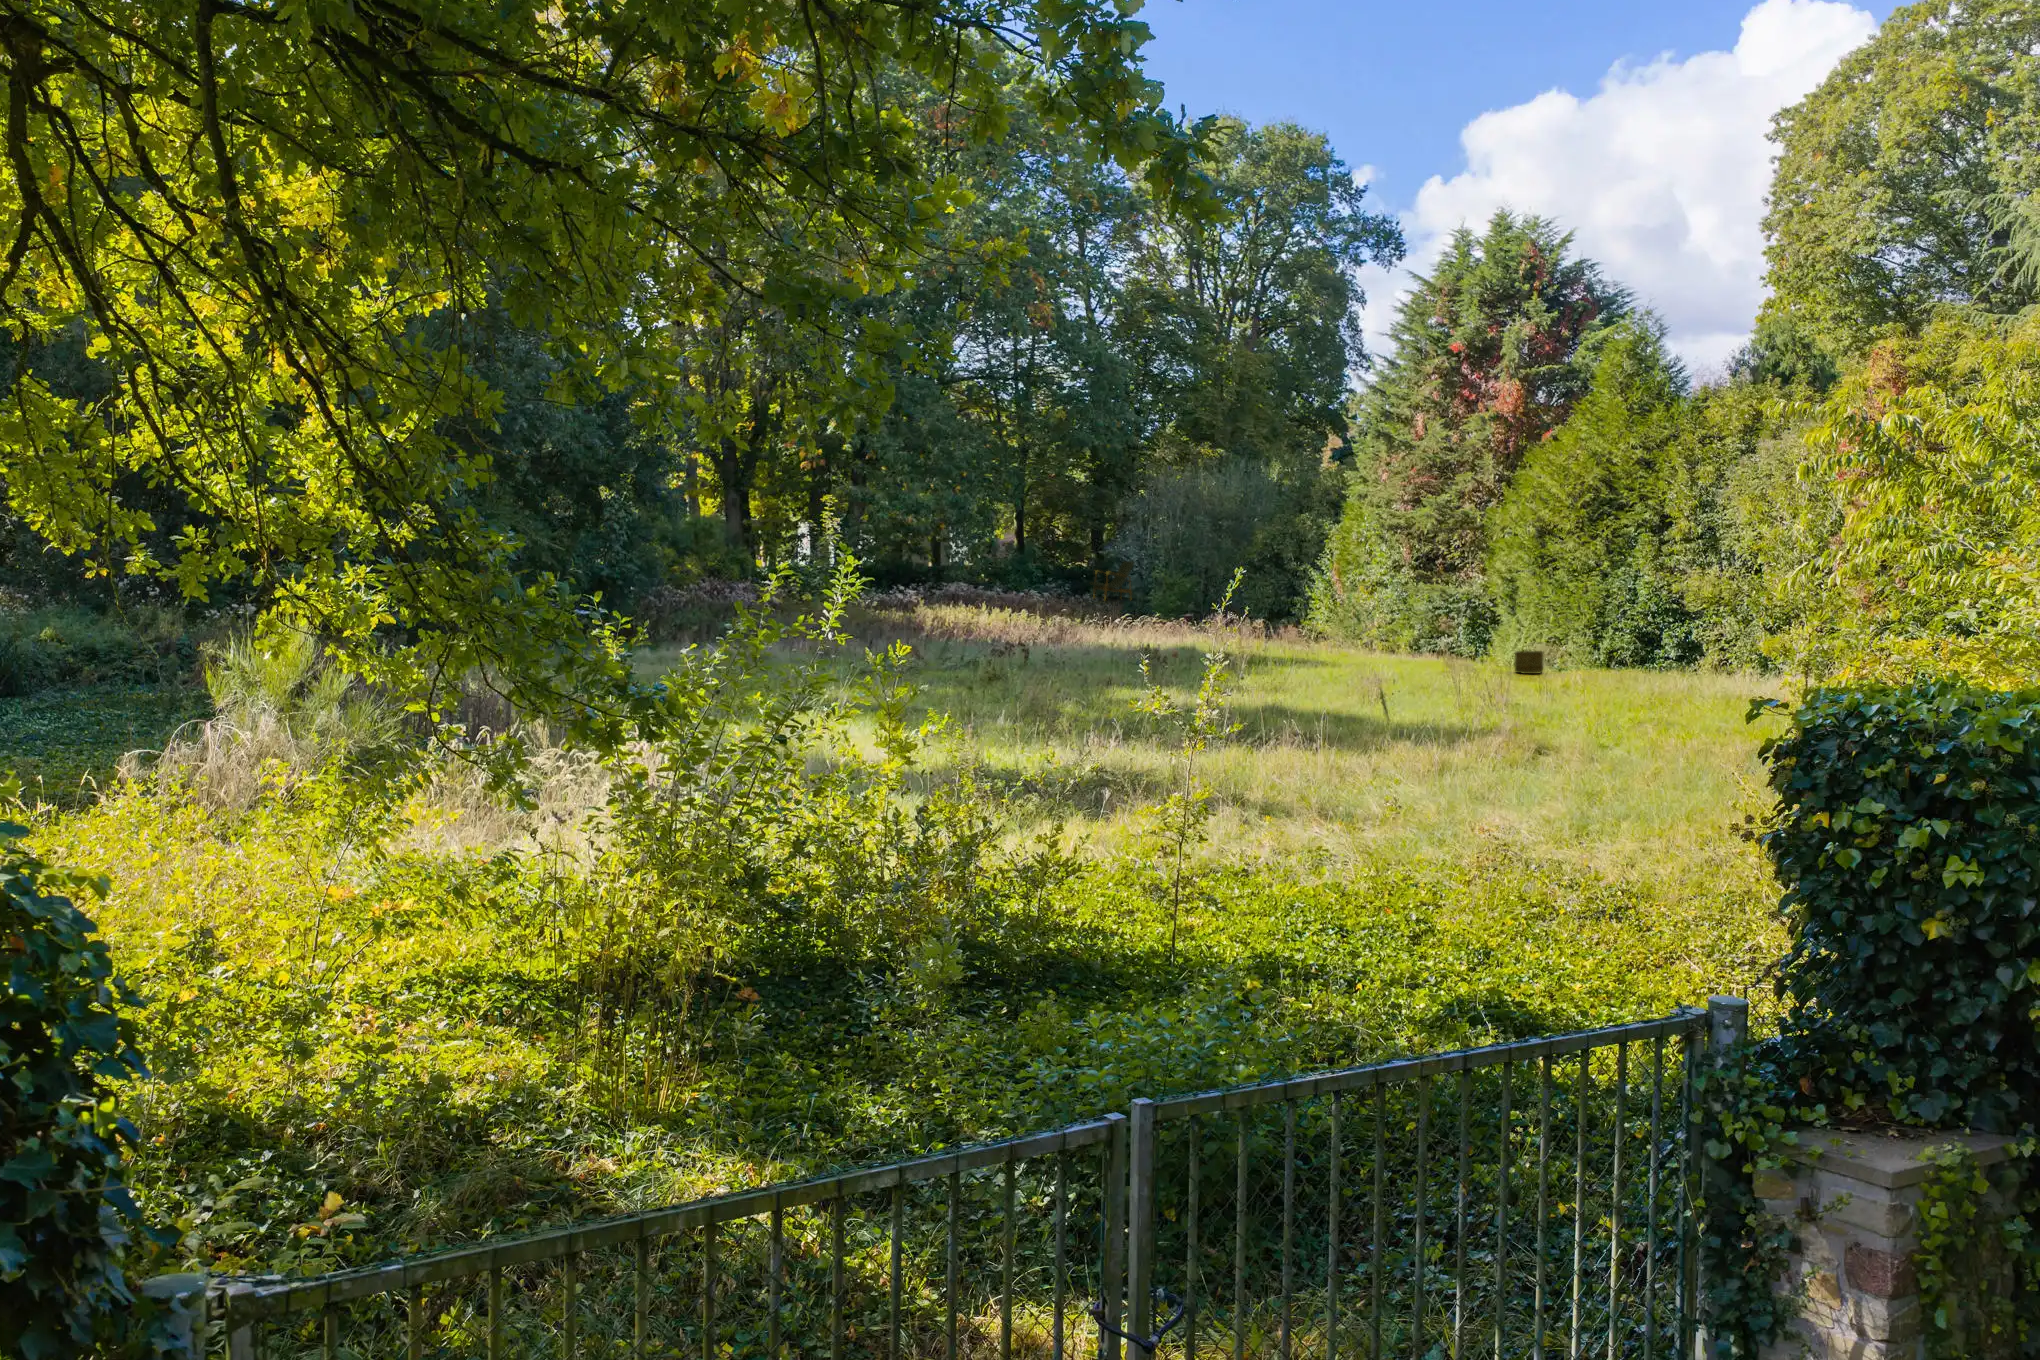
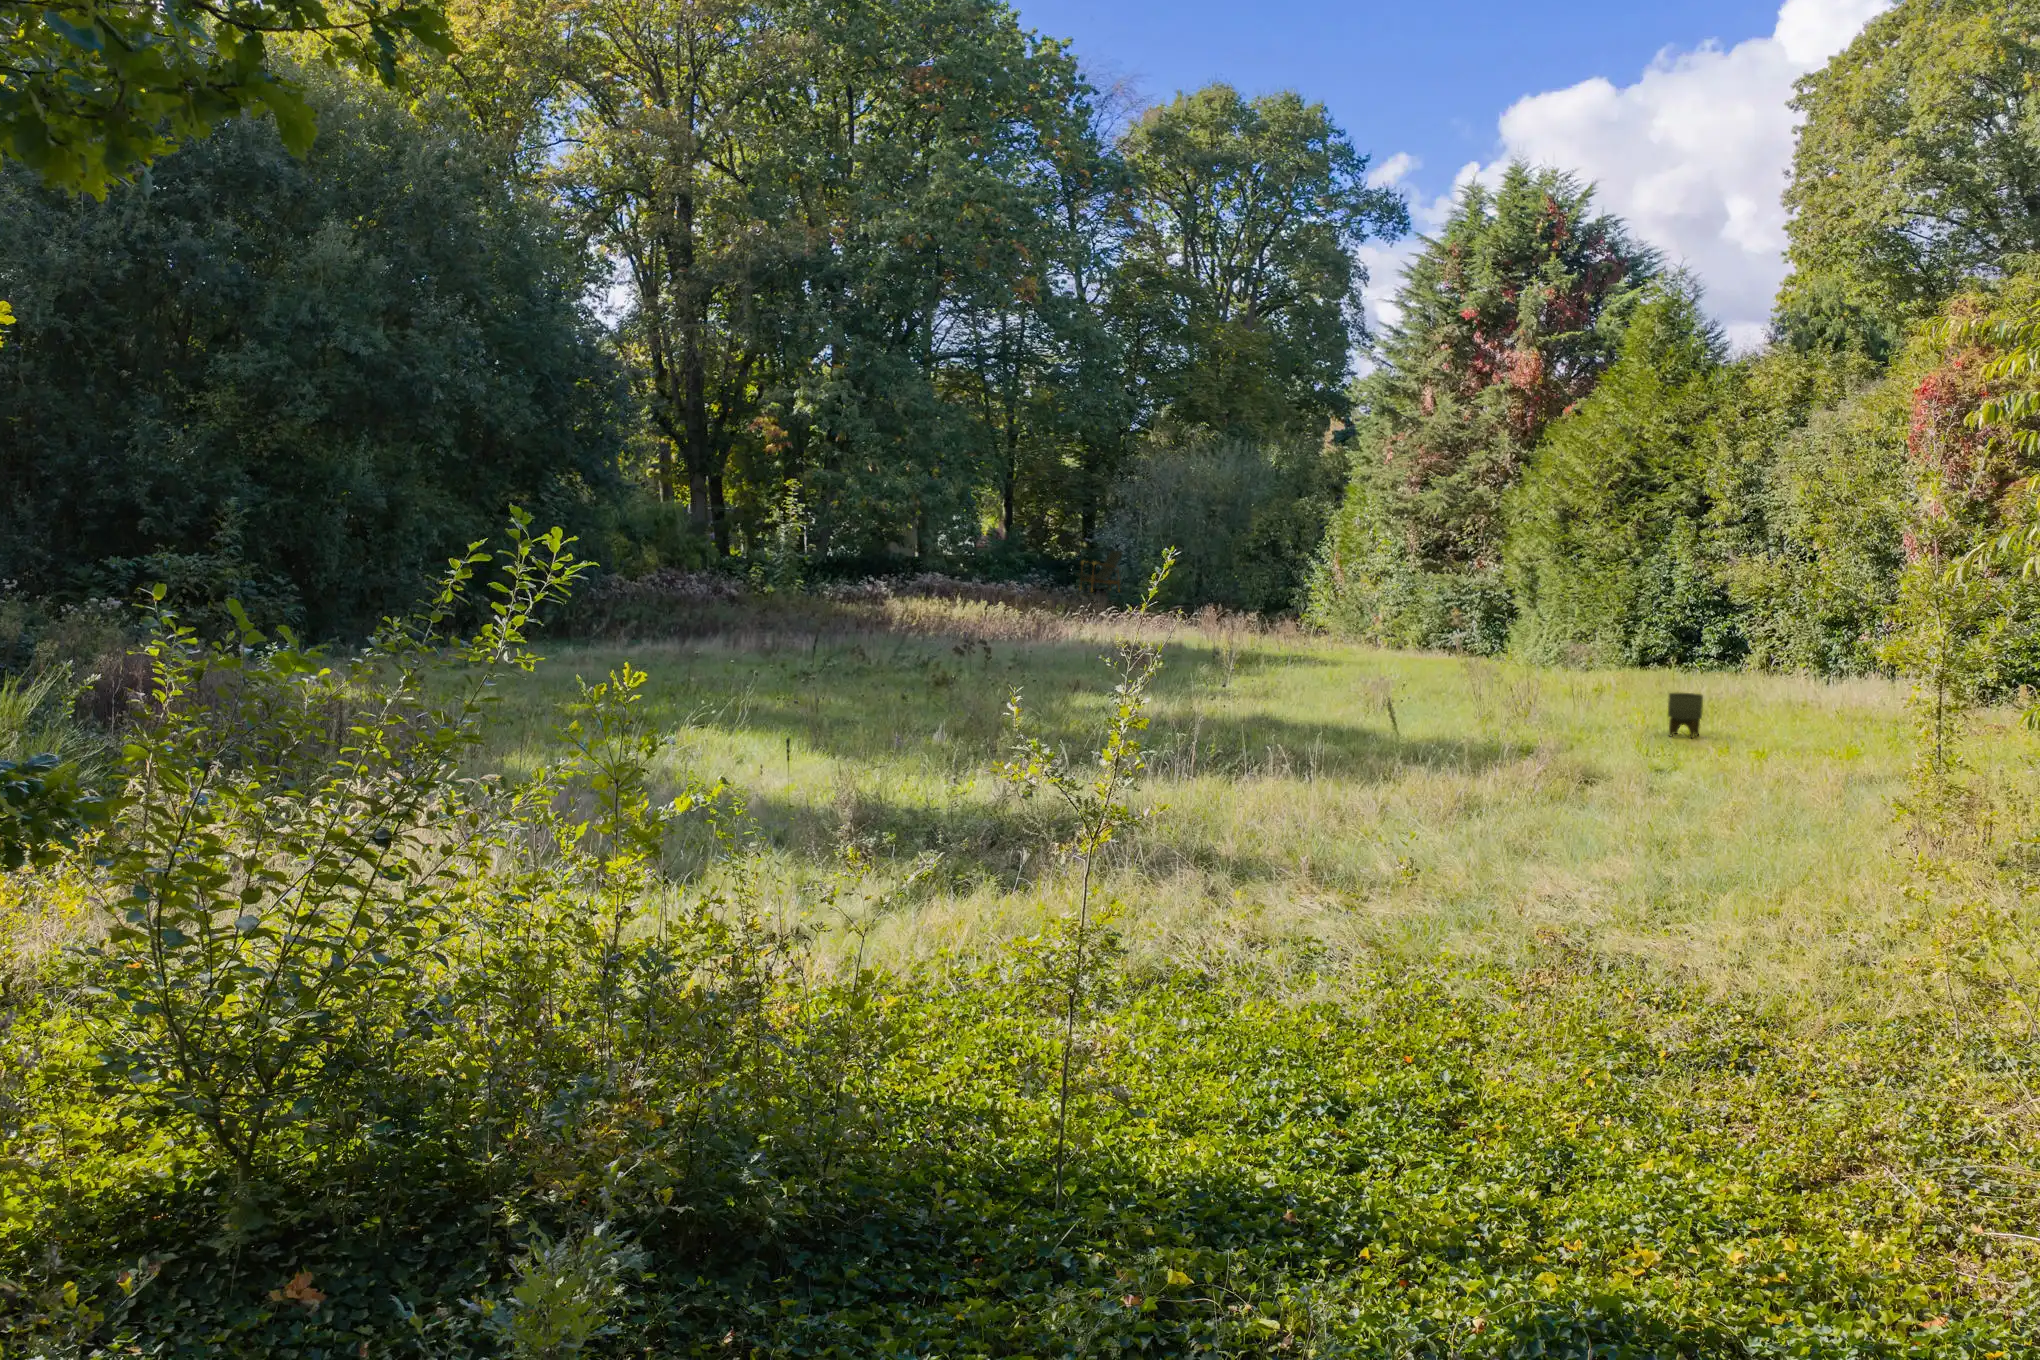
wooden bucket: present [1514,651,1543,674] -> none [1535,652,1570,678]
planter: none [1621,680,1650,718] -> present [1668,693,1703,738]

